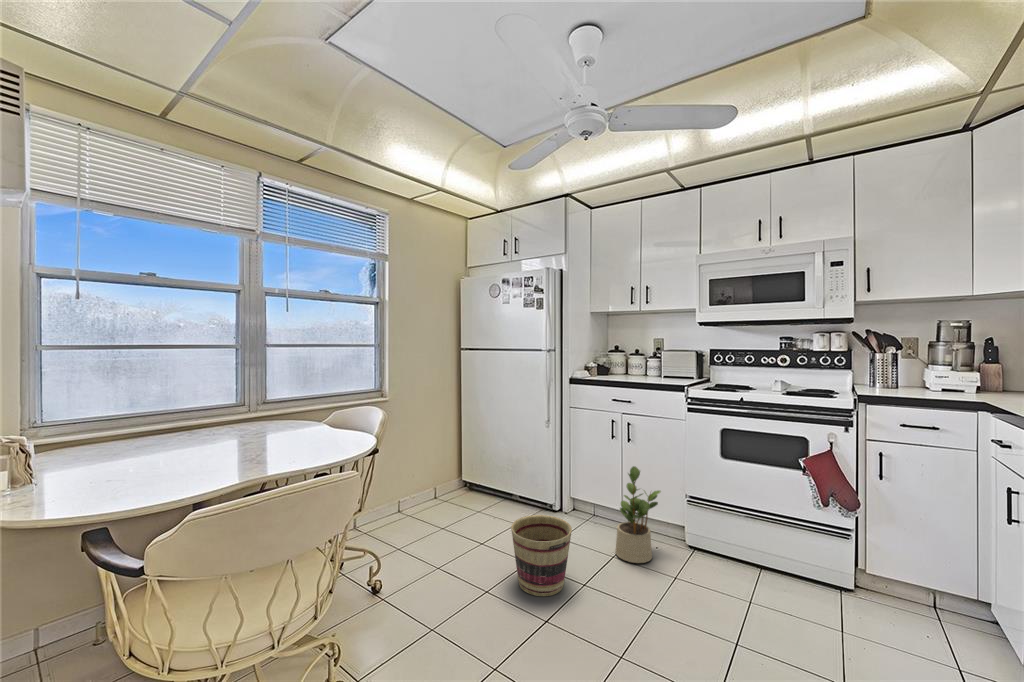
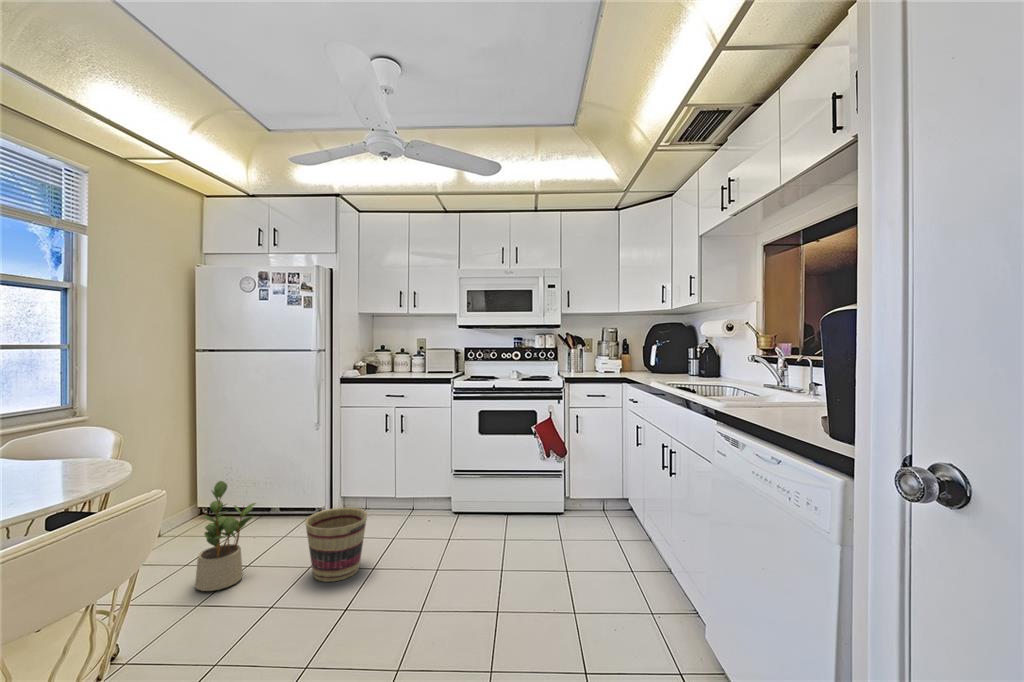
potted plant: present [615,466,661,563] -> present [195,481,256,591]

